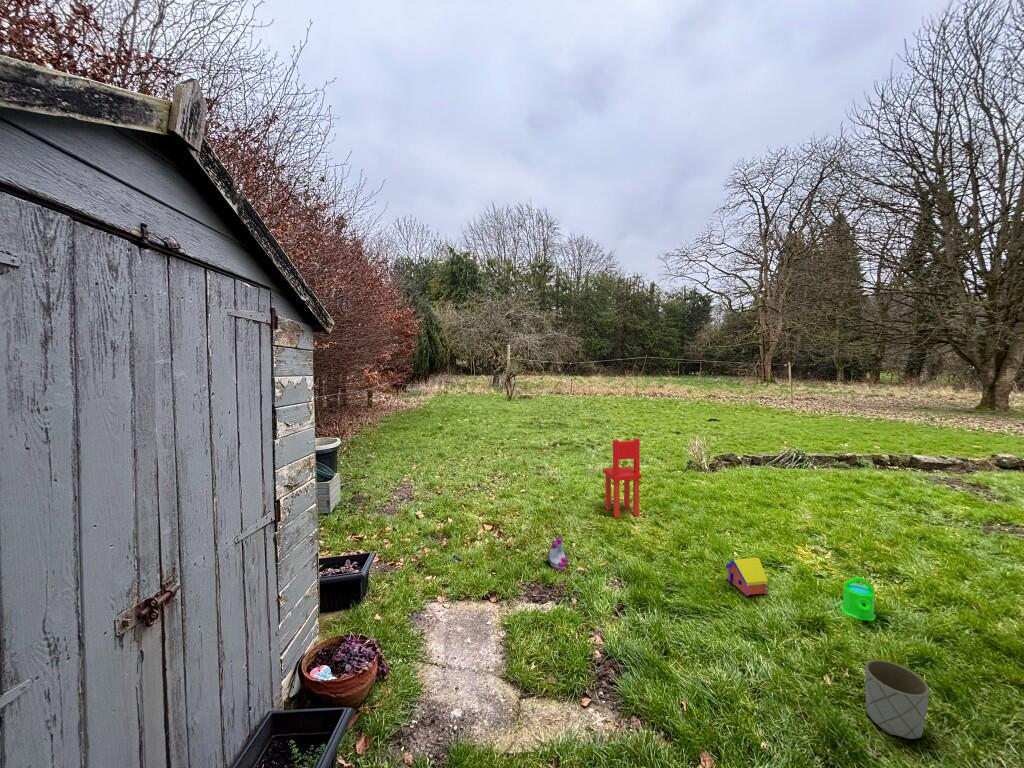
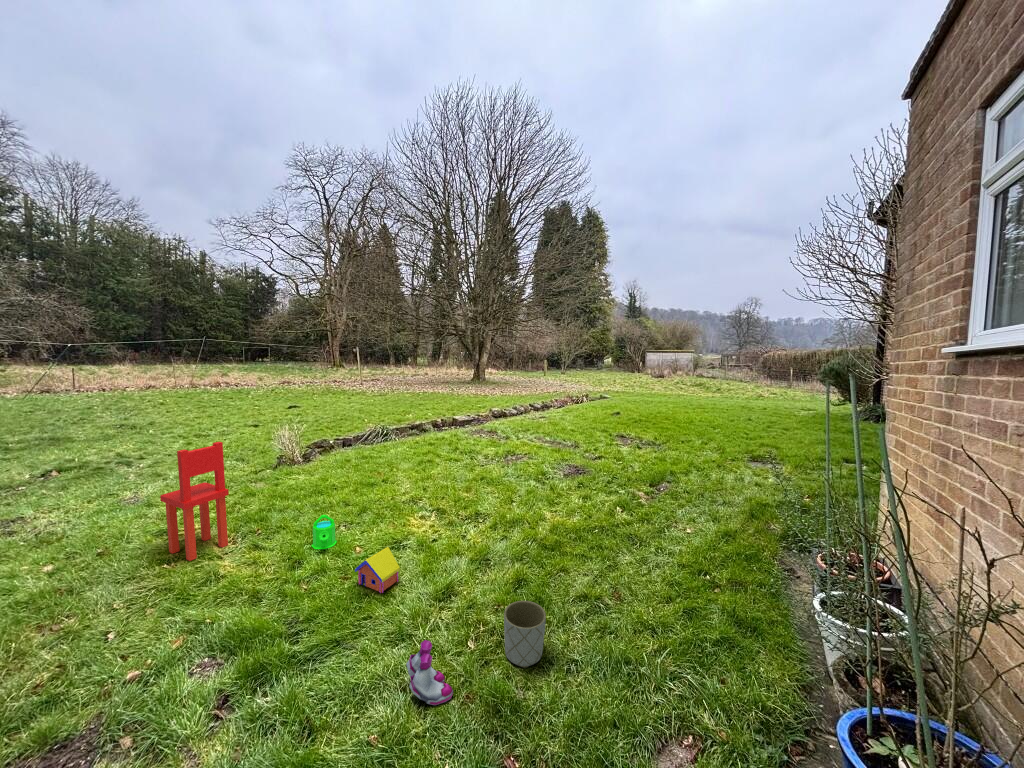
boots: present [547,536,568,570] -> present [406,640,453,705]
watering can: present [840,577,876,621] -> present [311,515,337,549]

